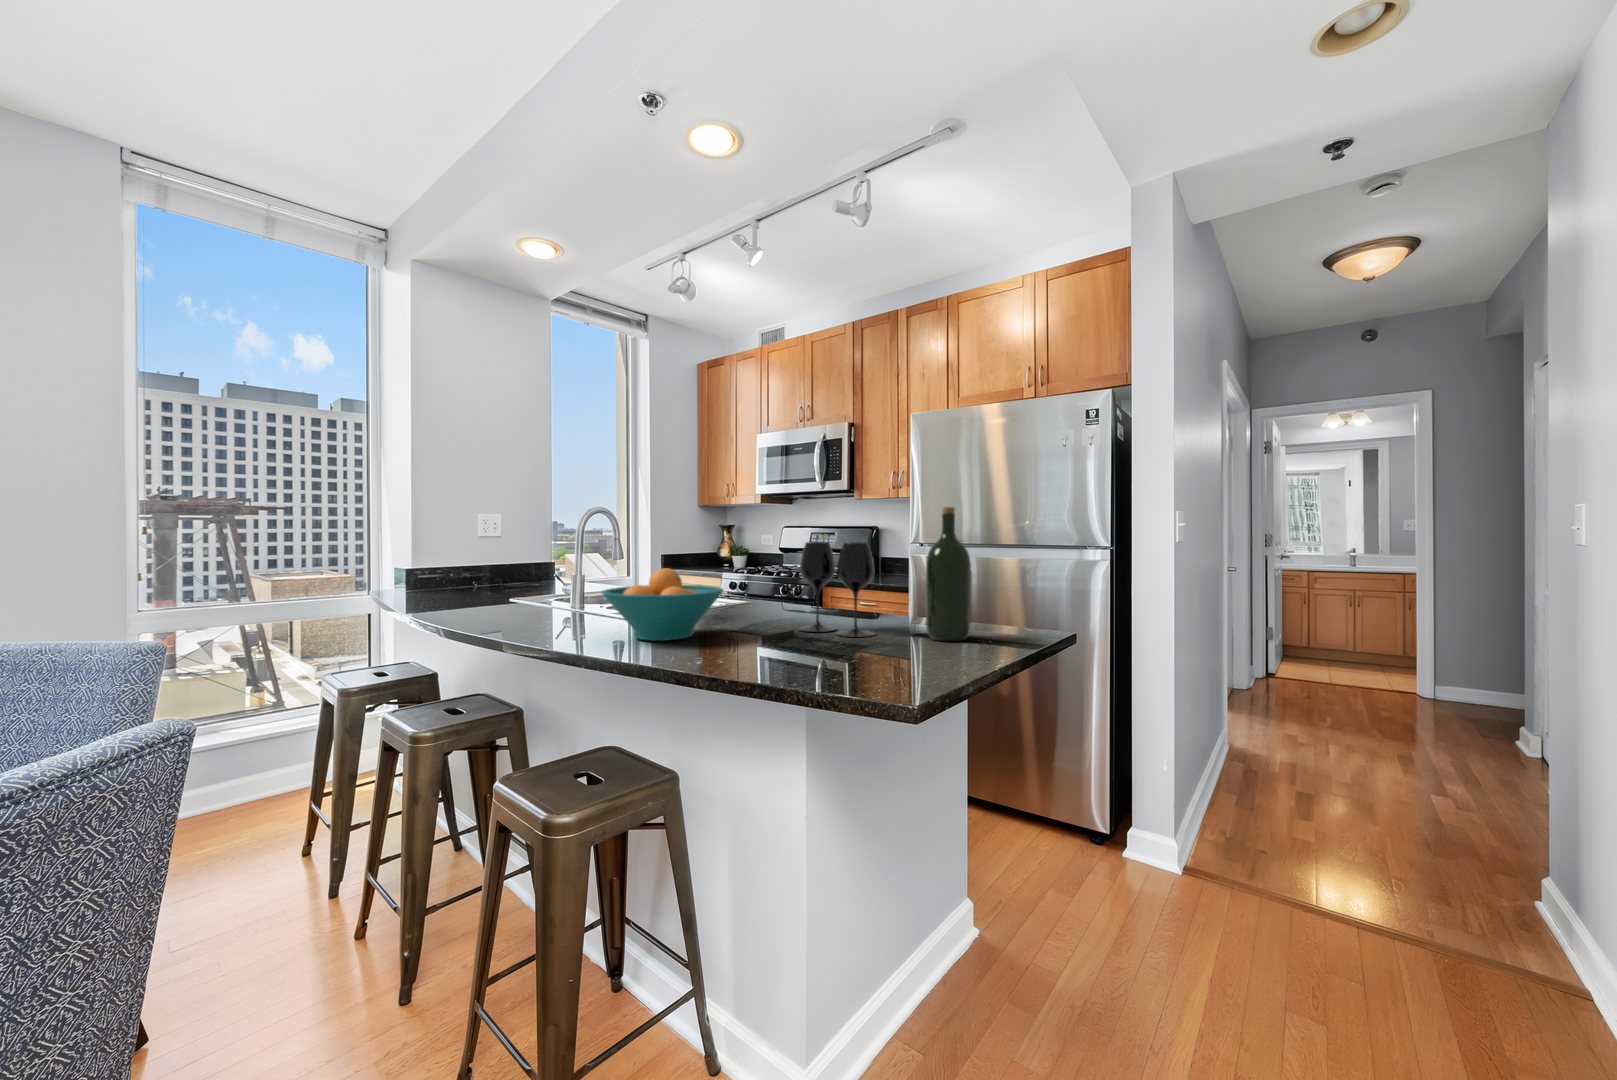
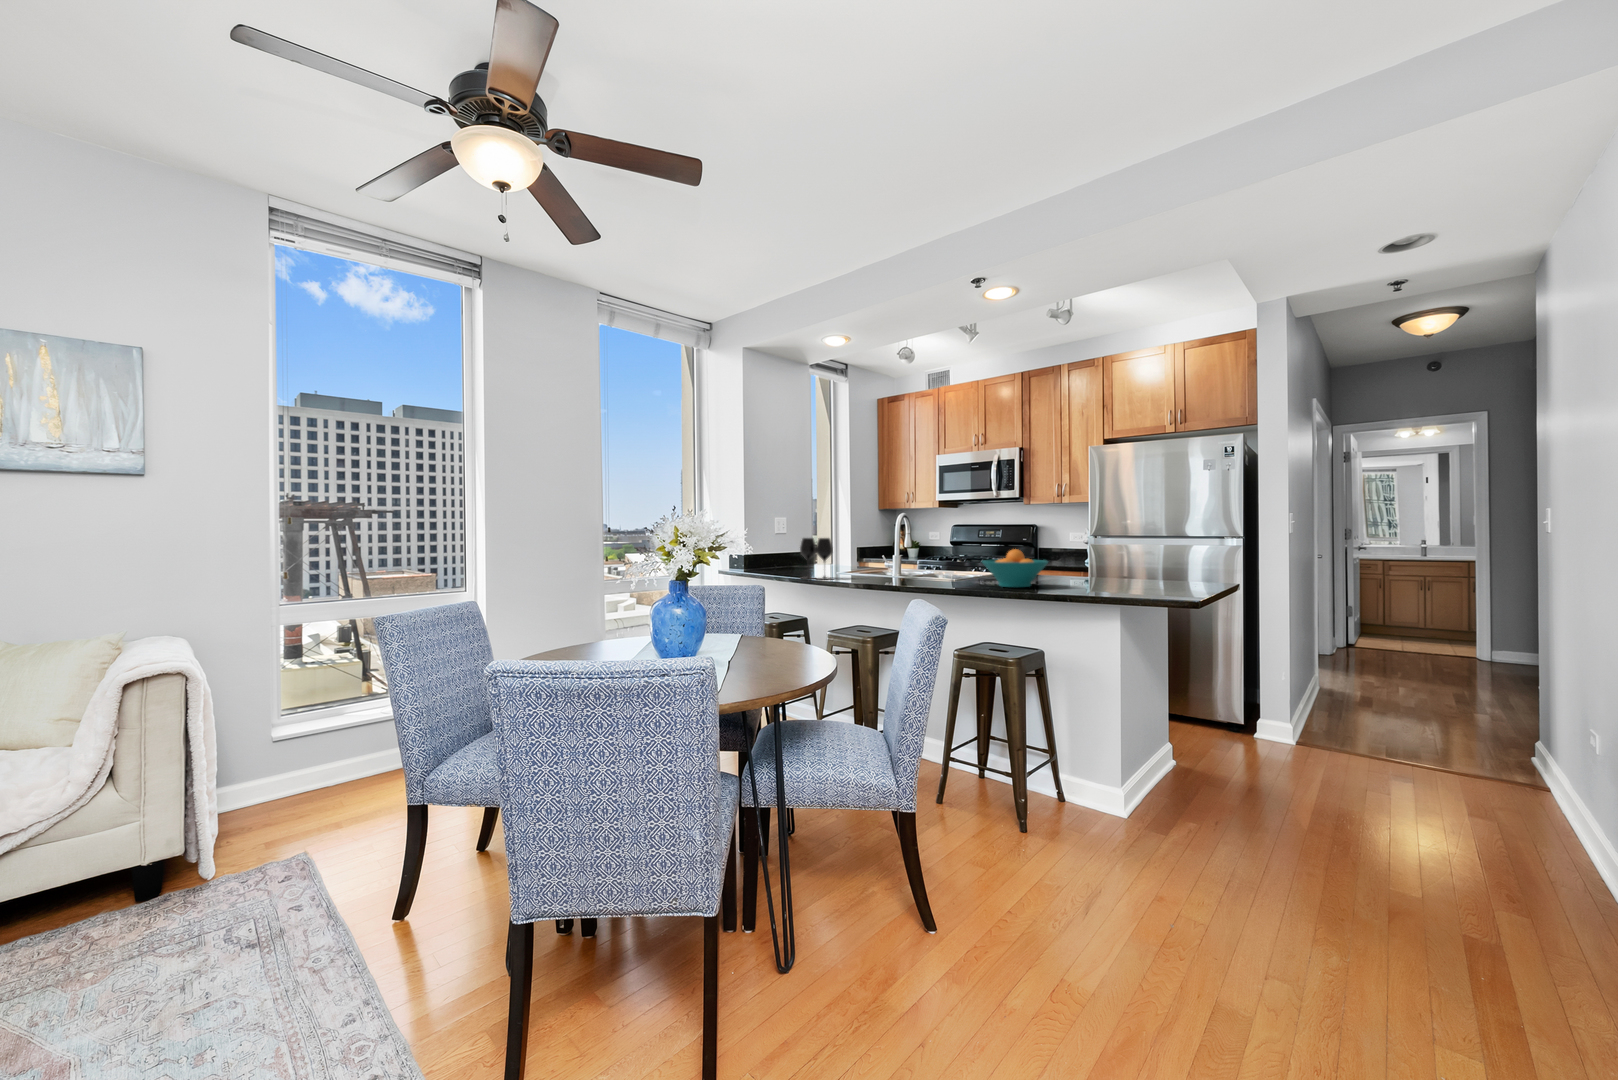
wine bottle: present [926,507,972,641] -> none [1162,515,1190,586]
wine glass: present [800,542,875,637] -> present [800,538,833,580]

